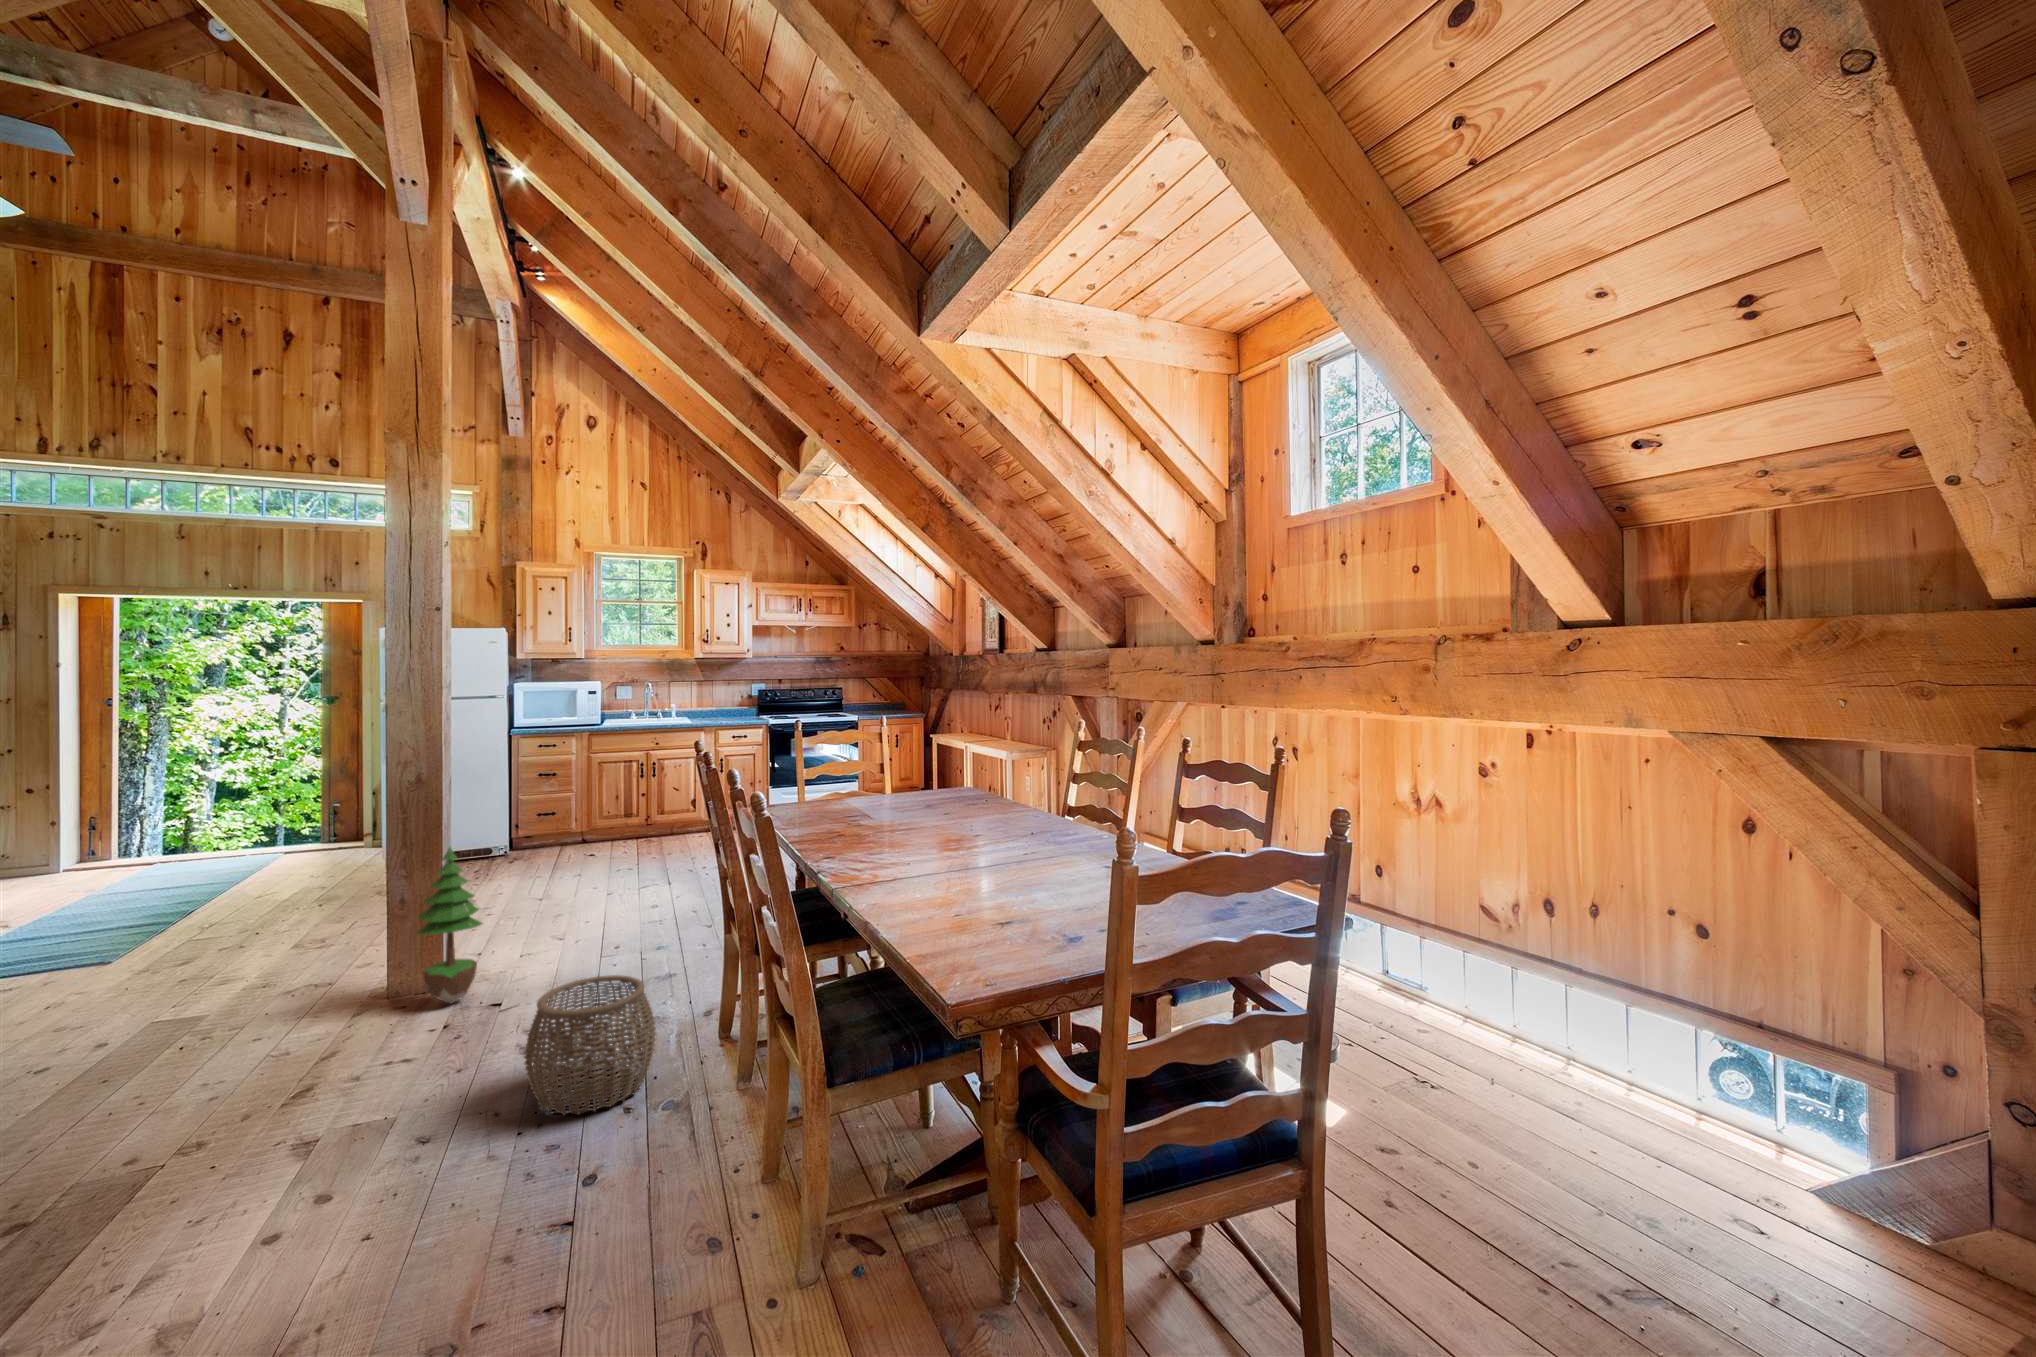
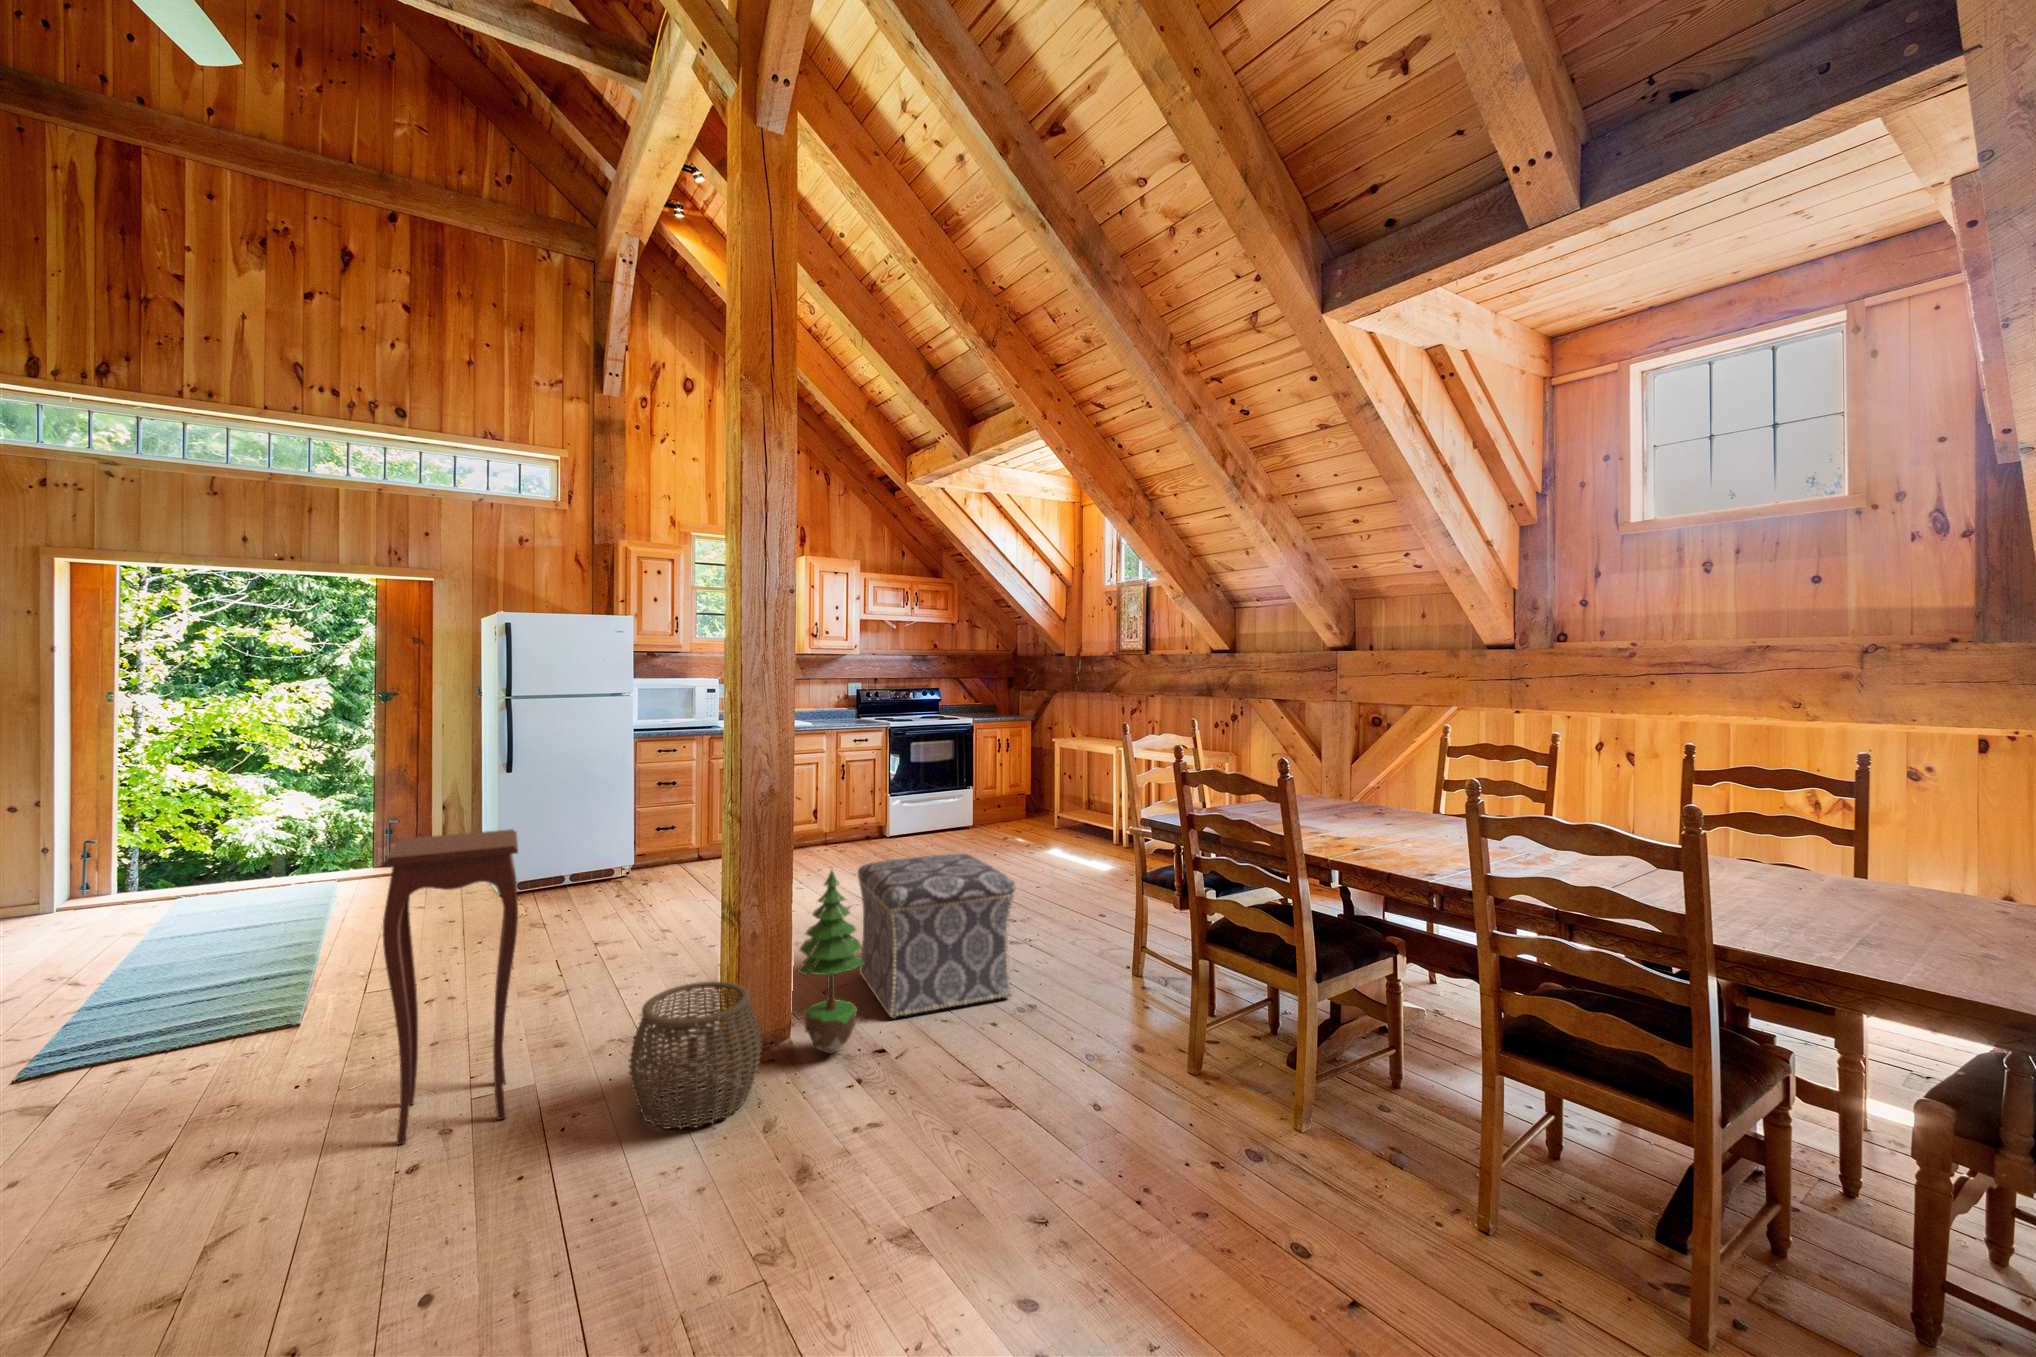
side table: none [37,807,202,1048] -> present [383,829,518,1145]
ottoman: none [533,839,680,980] -> present [858,854,1015,1018]
woven basket: present [524,975,657,1115] -> present [629,981,761,1129]

